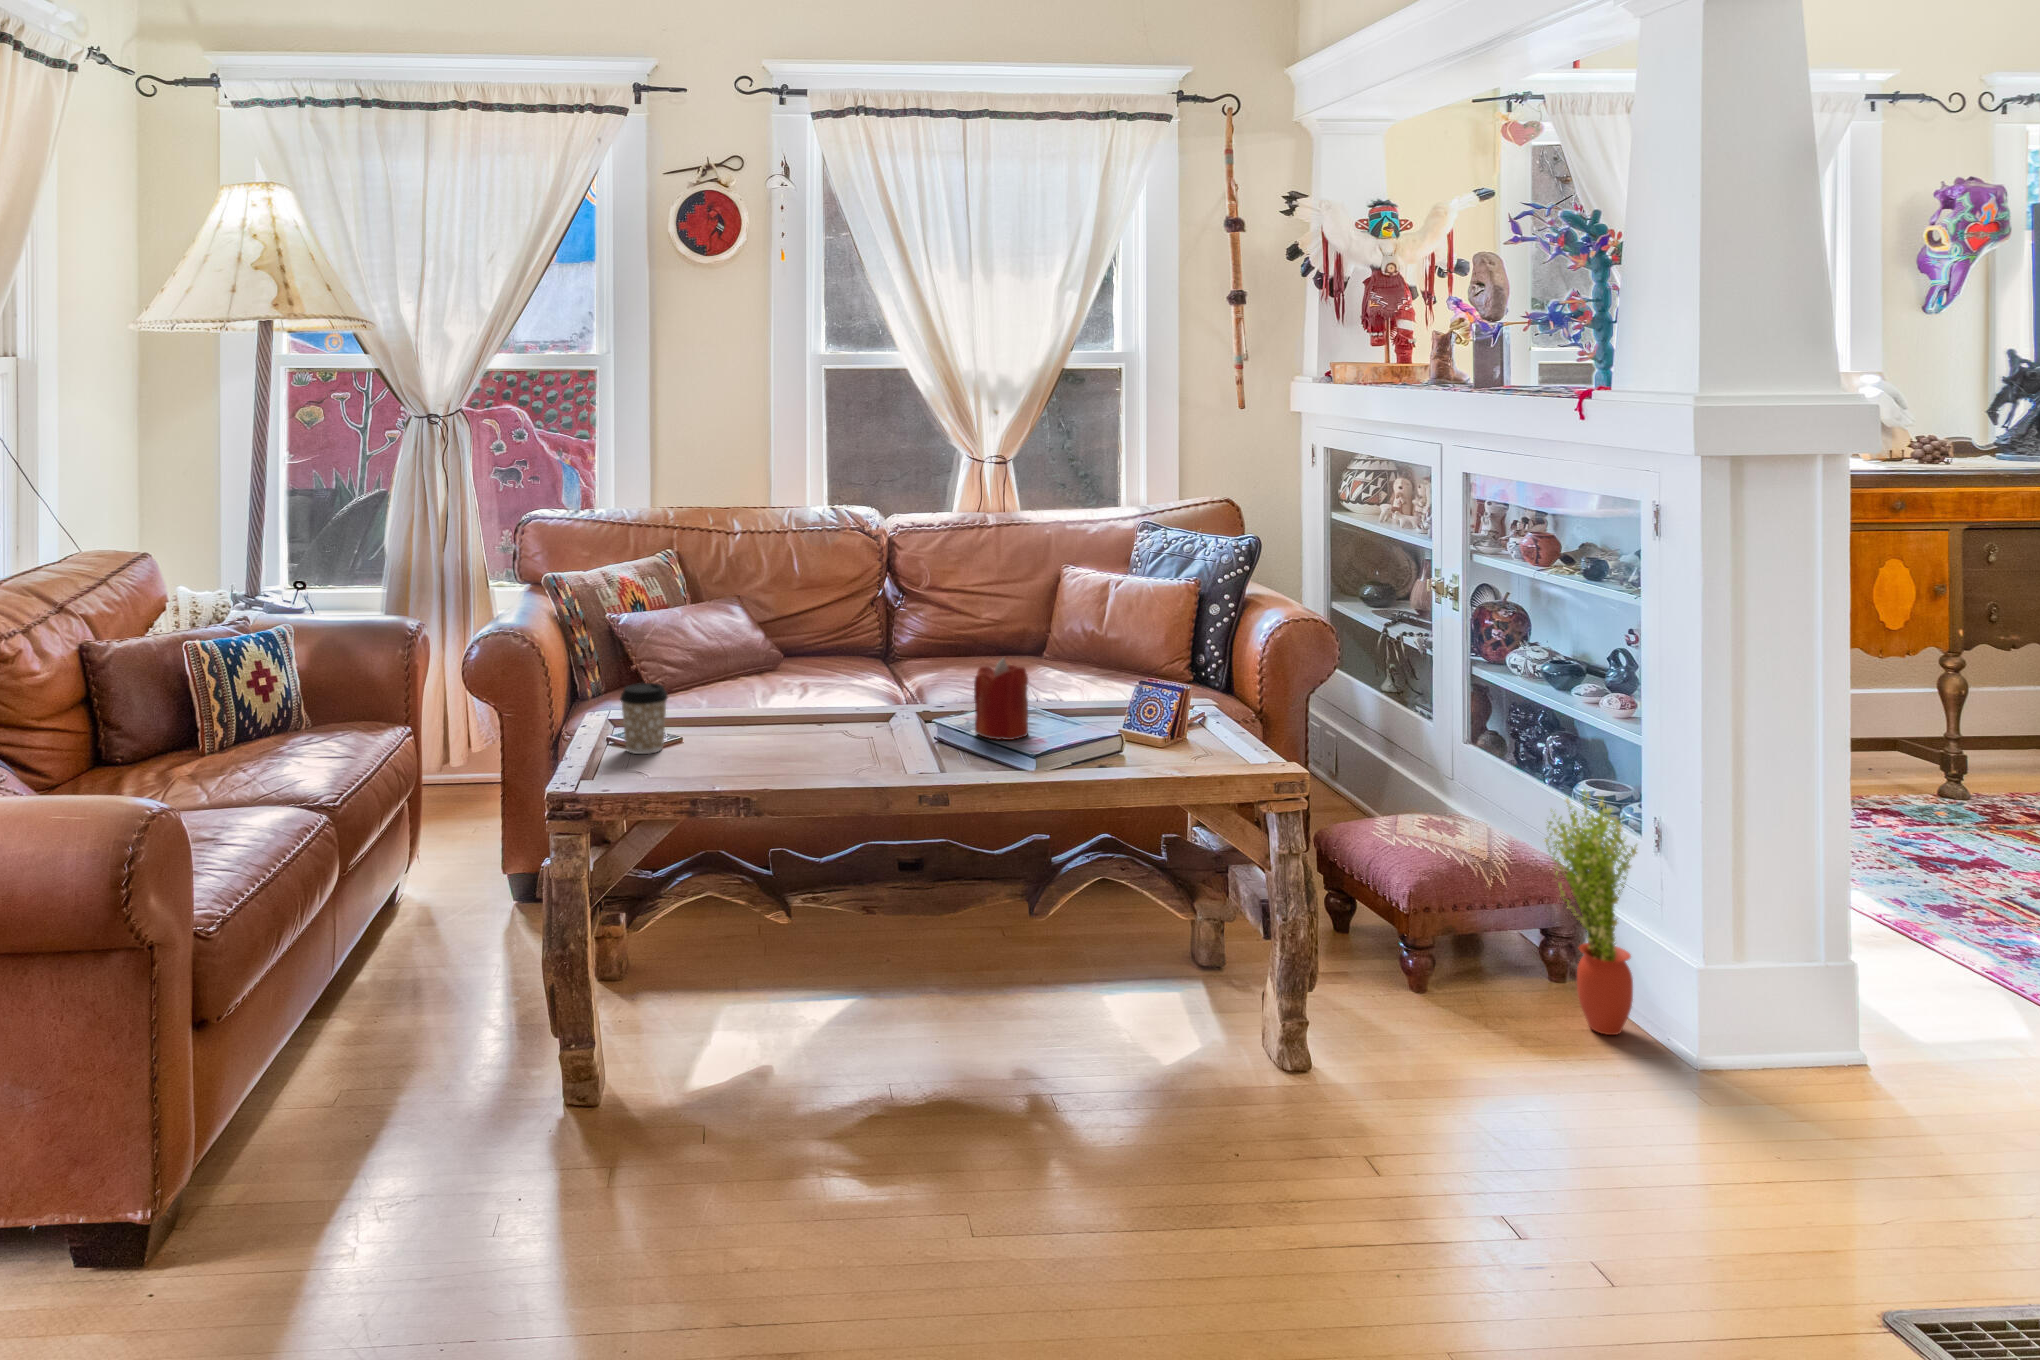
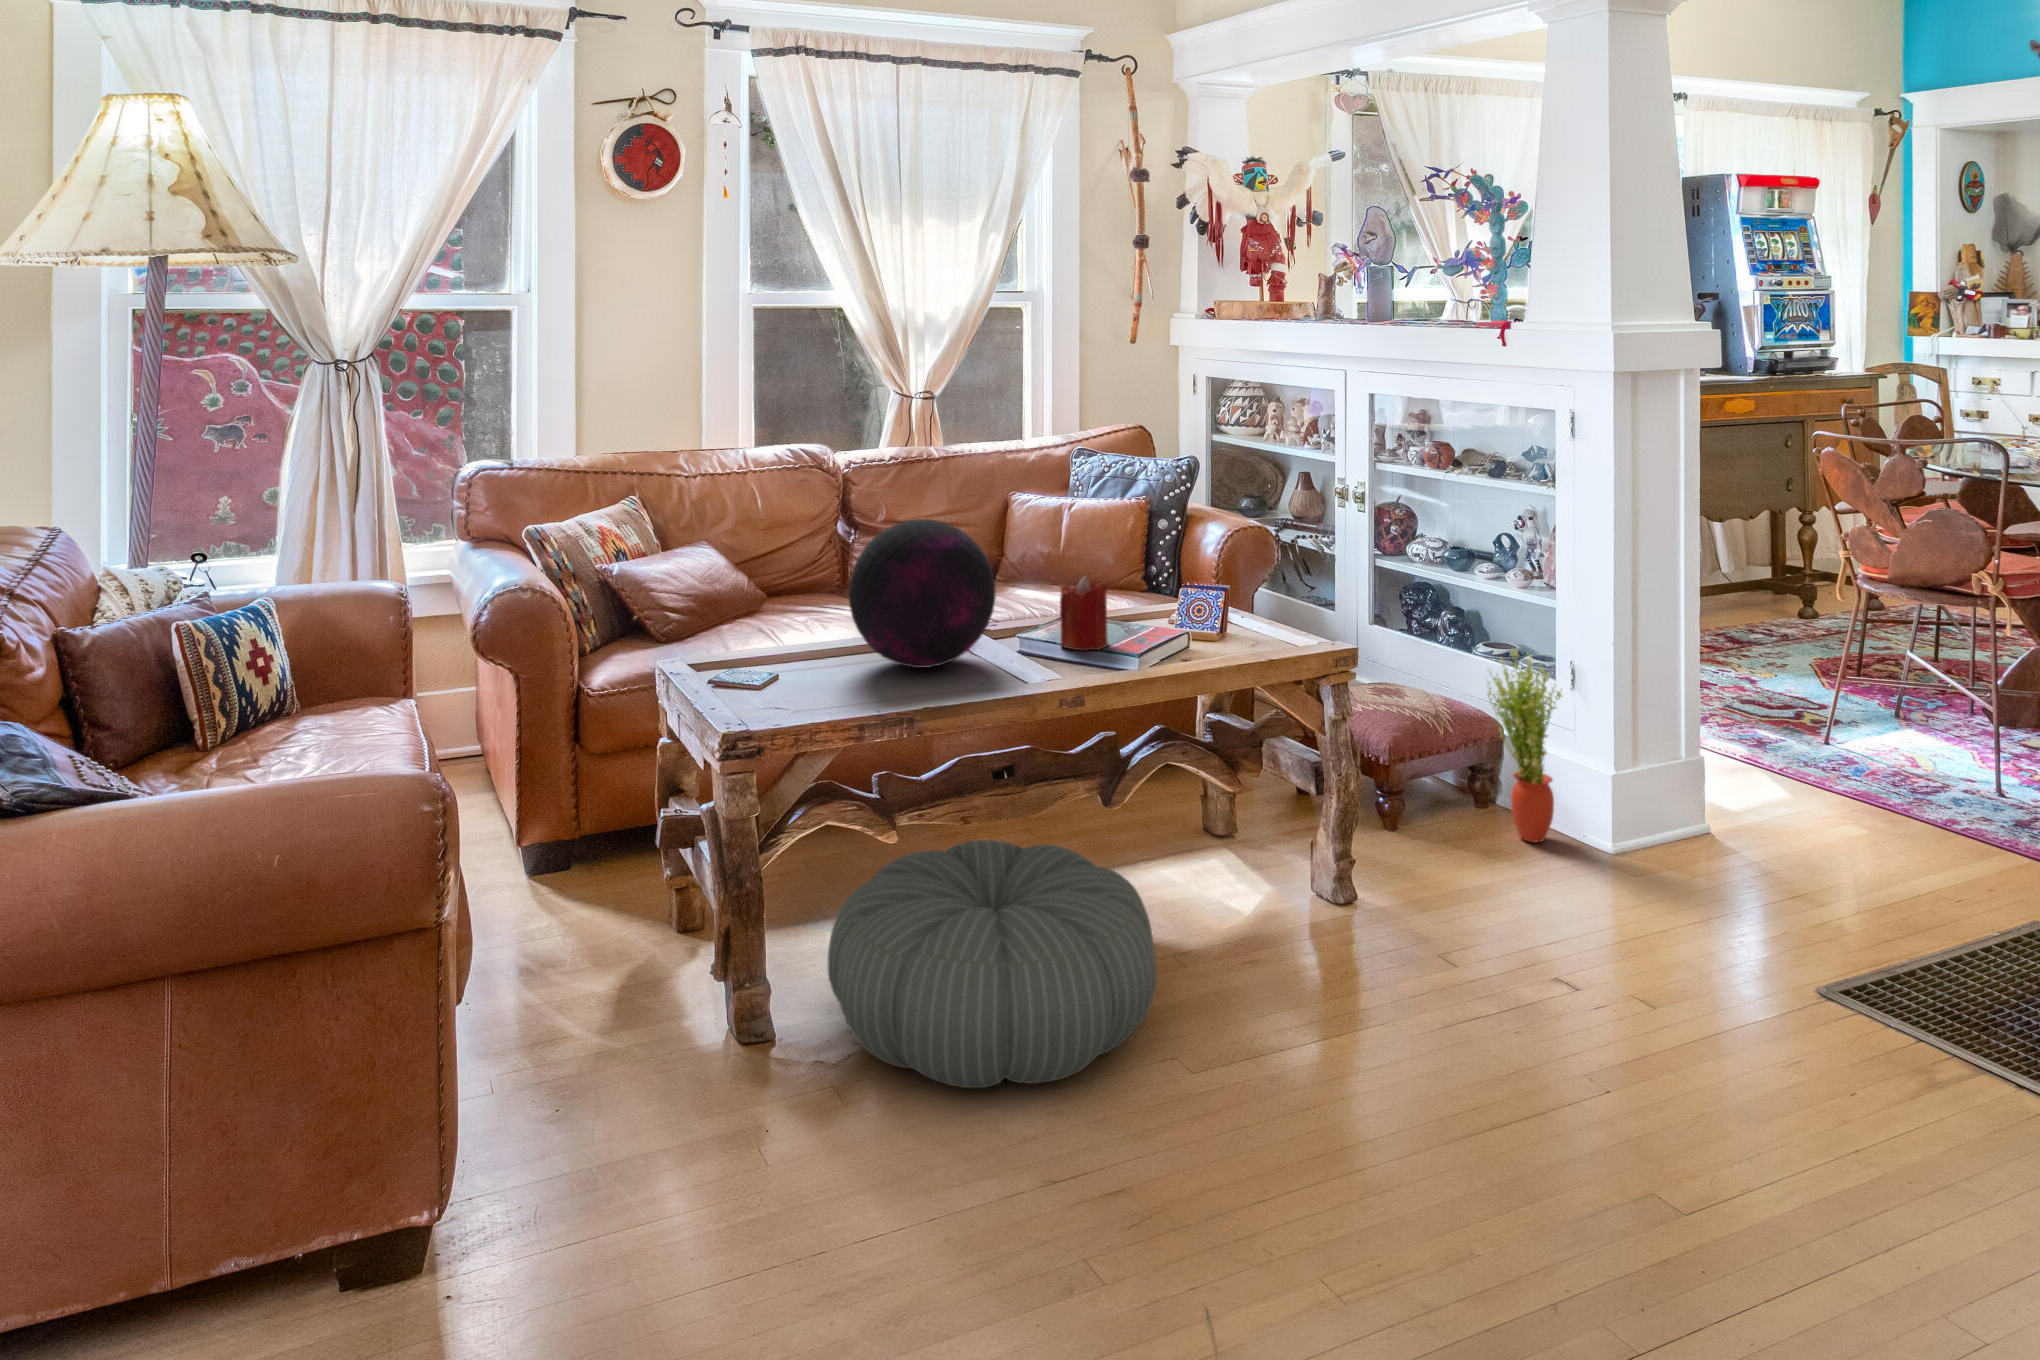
decorative orb: none [743,586,896,742] -> present [849,519,996,668]
coffee cup: present [620,683,668,754] -> none [734,625,783,696]
pouf: none [656,931,1008,1202] -> present [828,840,1156,1088]

